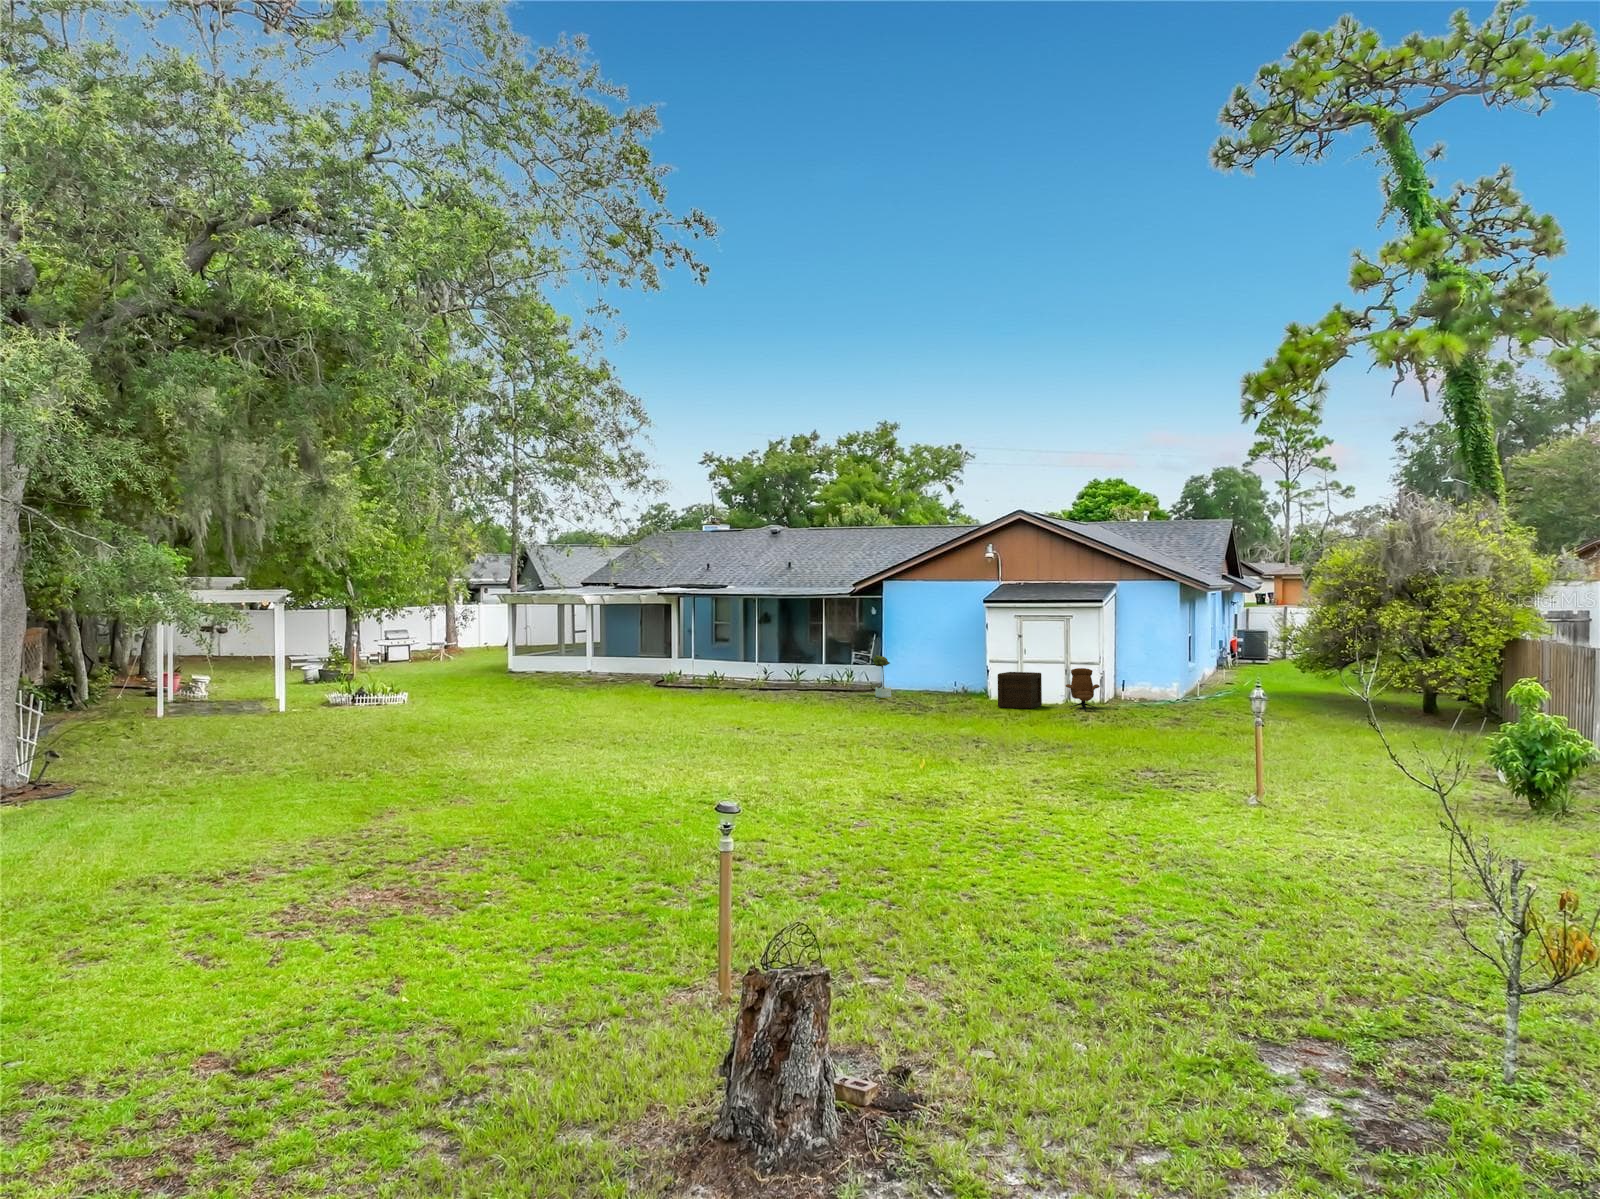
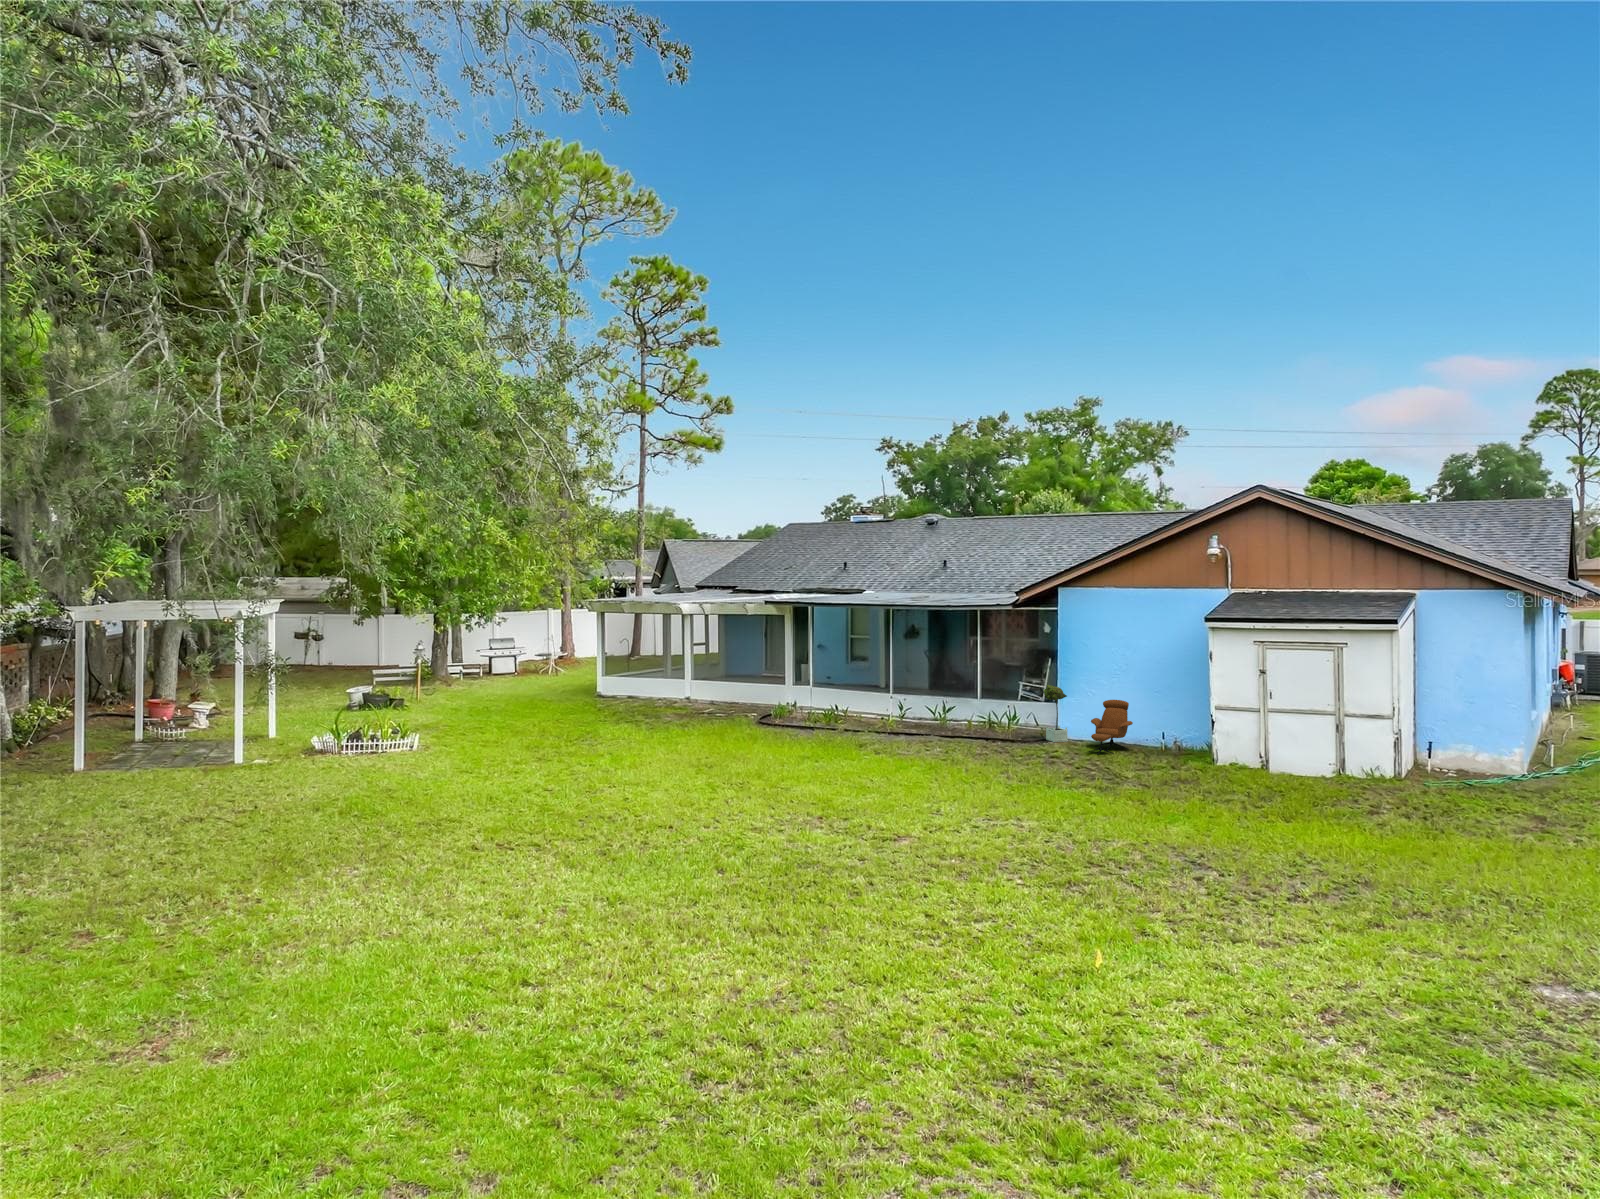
lounge chair: present [1066,668,1100,711] -> present [1089,700,1133,754]
wooden crate: present [998,672,1042,709] -> none [1226,724,1296,785]

